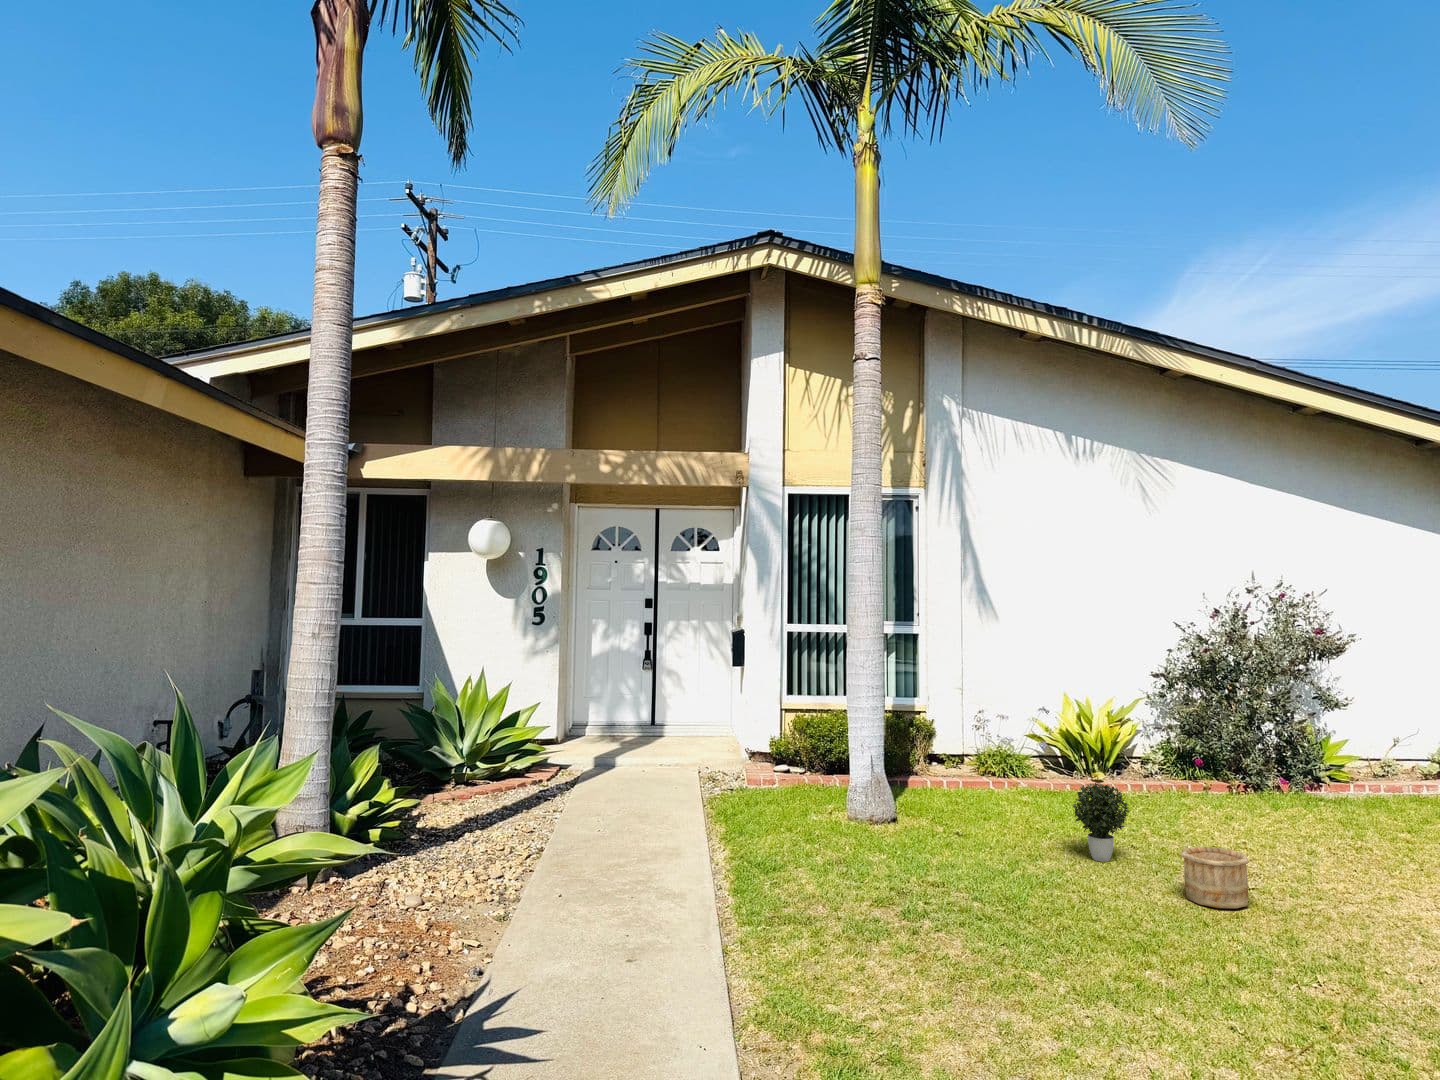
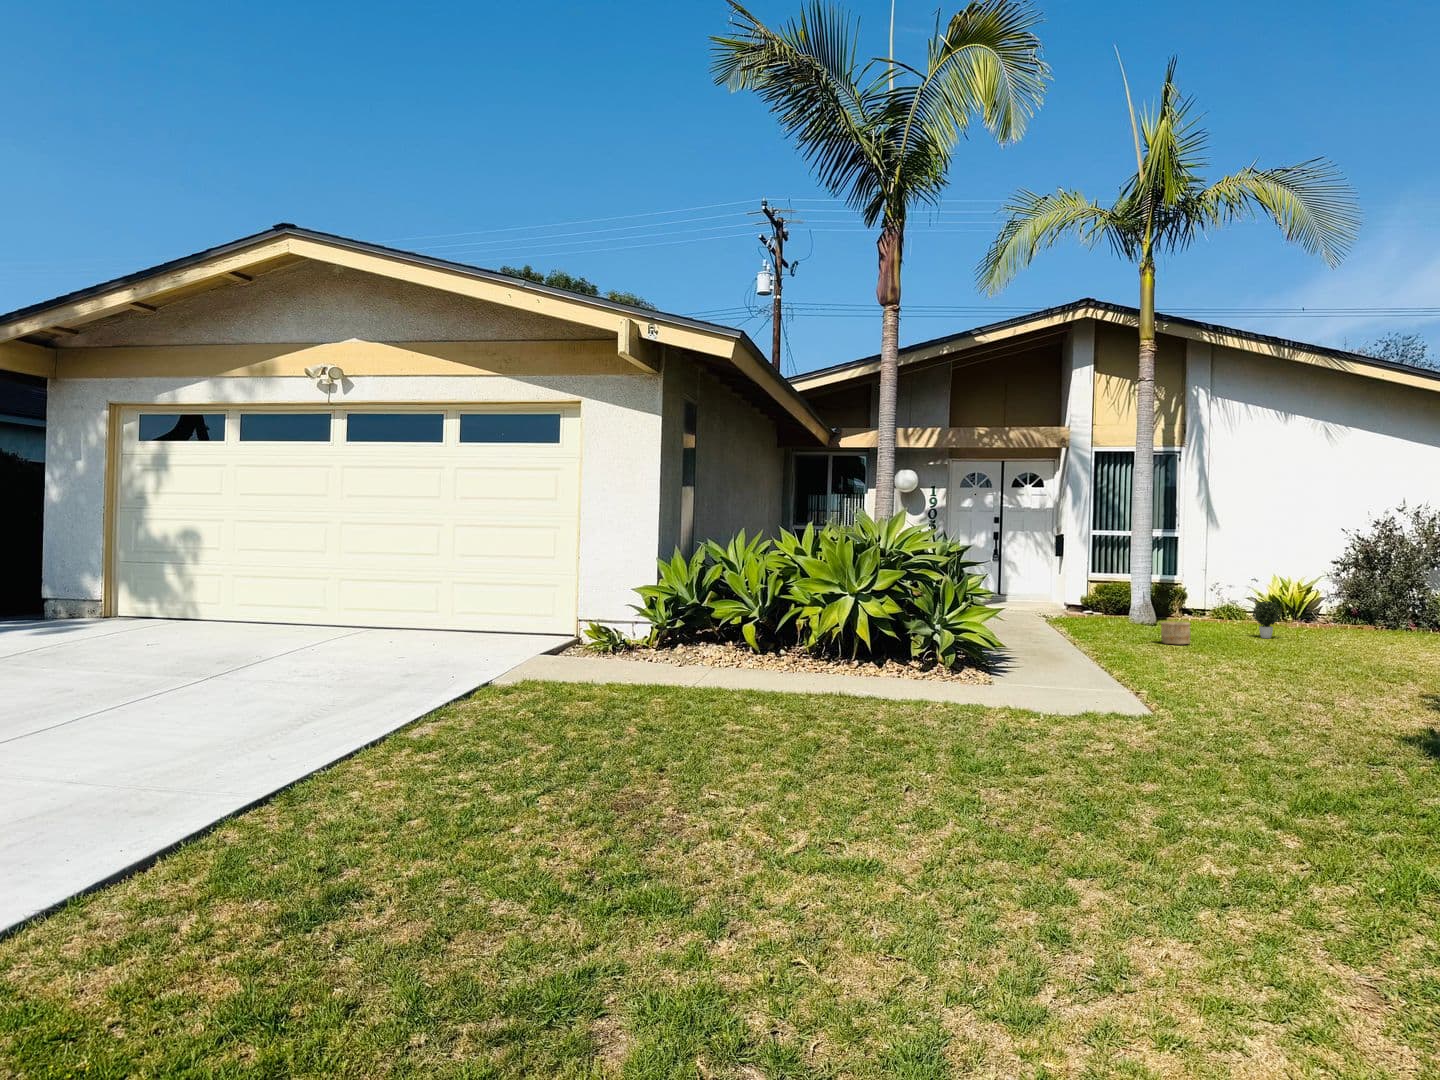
wooden bucket: present [1181,846,1248,908] -> present [1161,621,1191,644]

